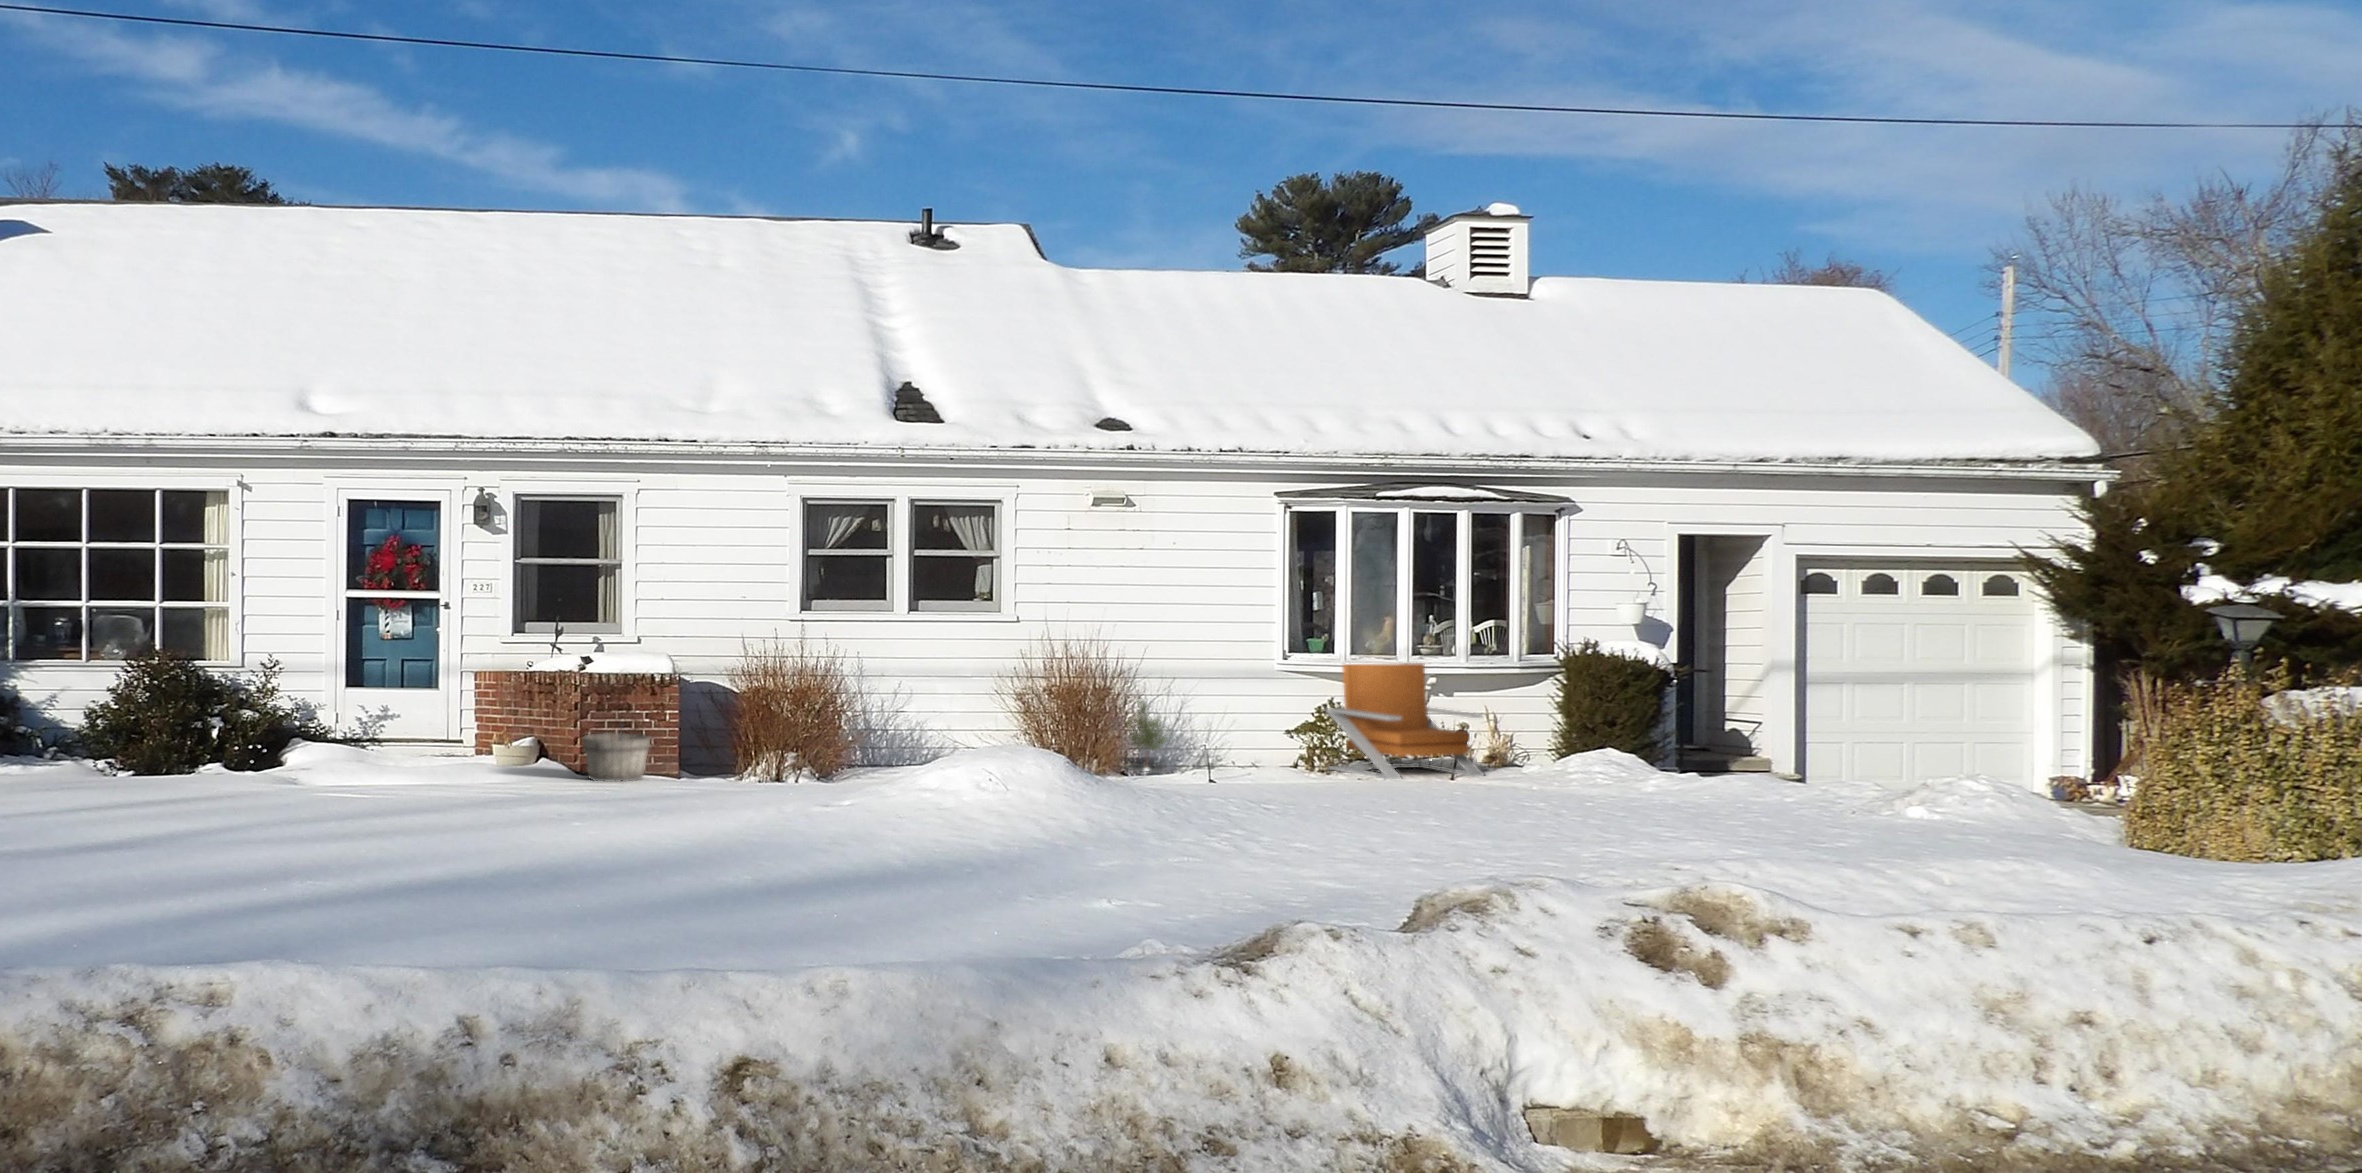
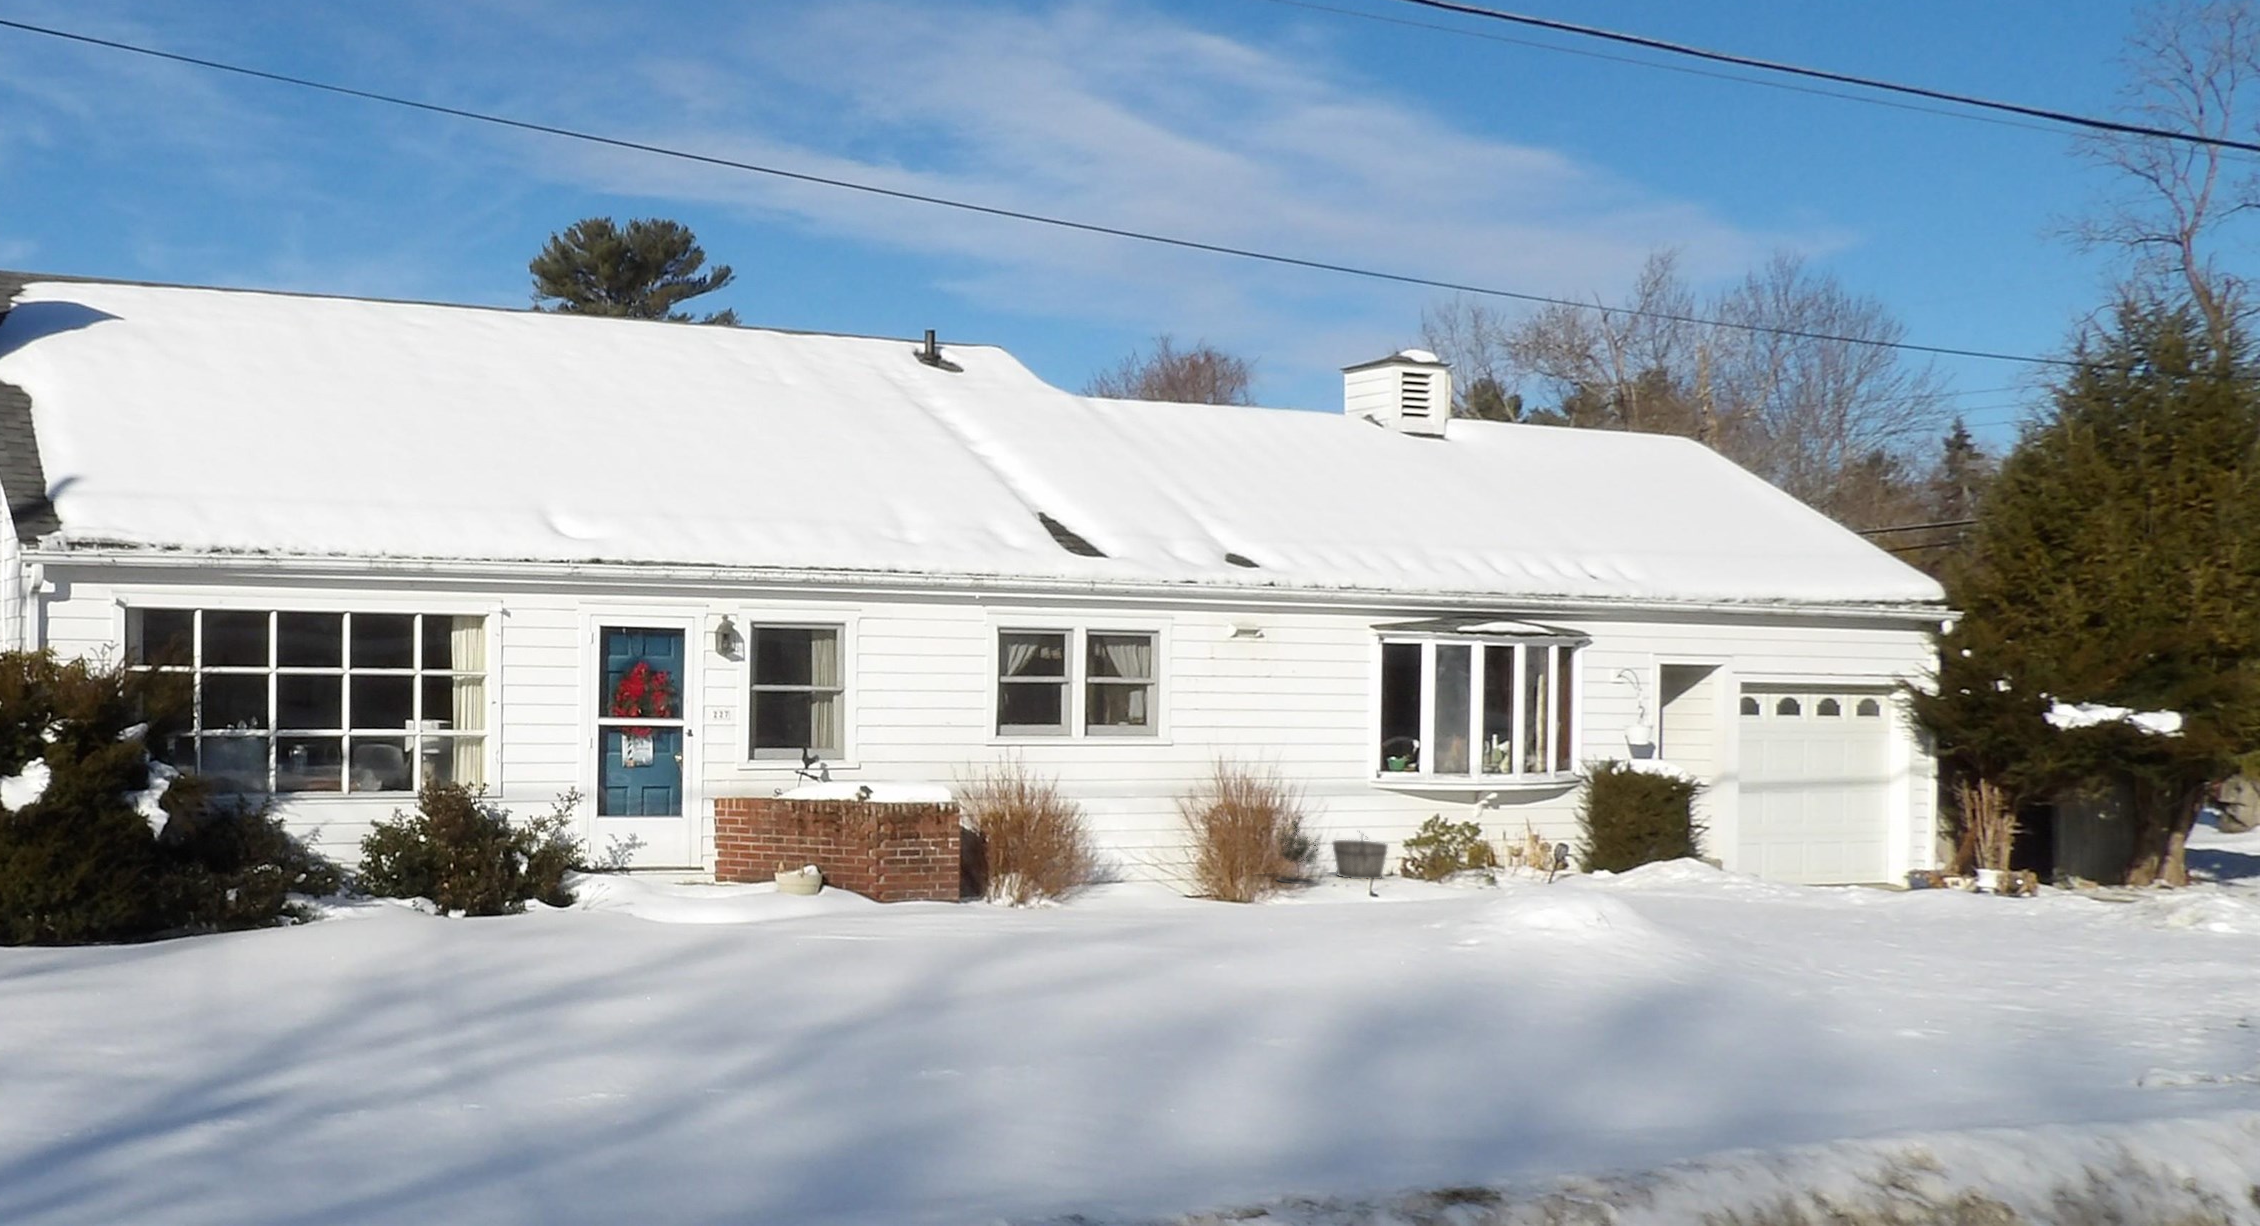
lounge chair: present [1326,663,1483,779] -> none [1430,782,1563,889]
wooden bucket: present [583,725,650,782] -> present [1333,837,1387,879]

